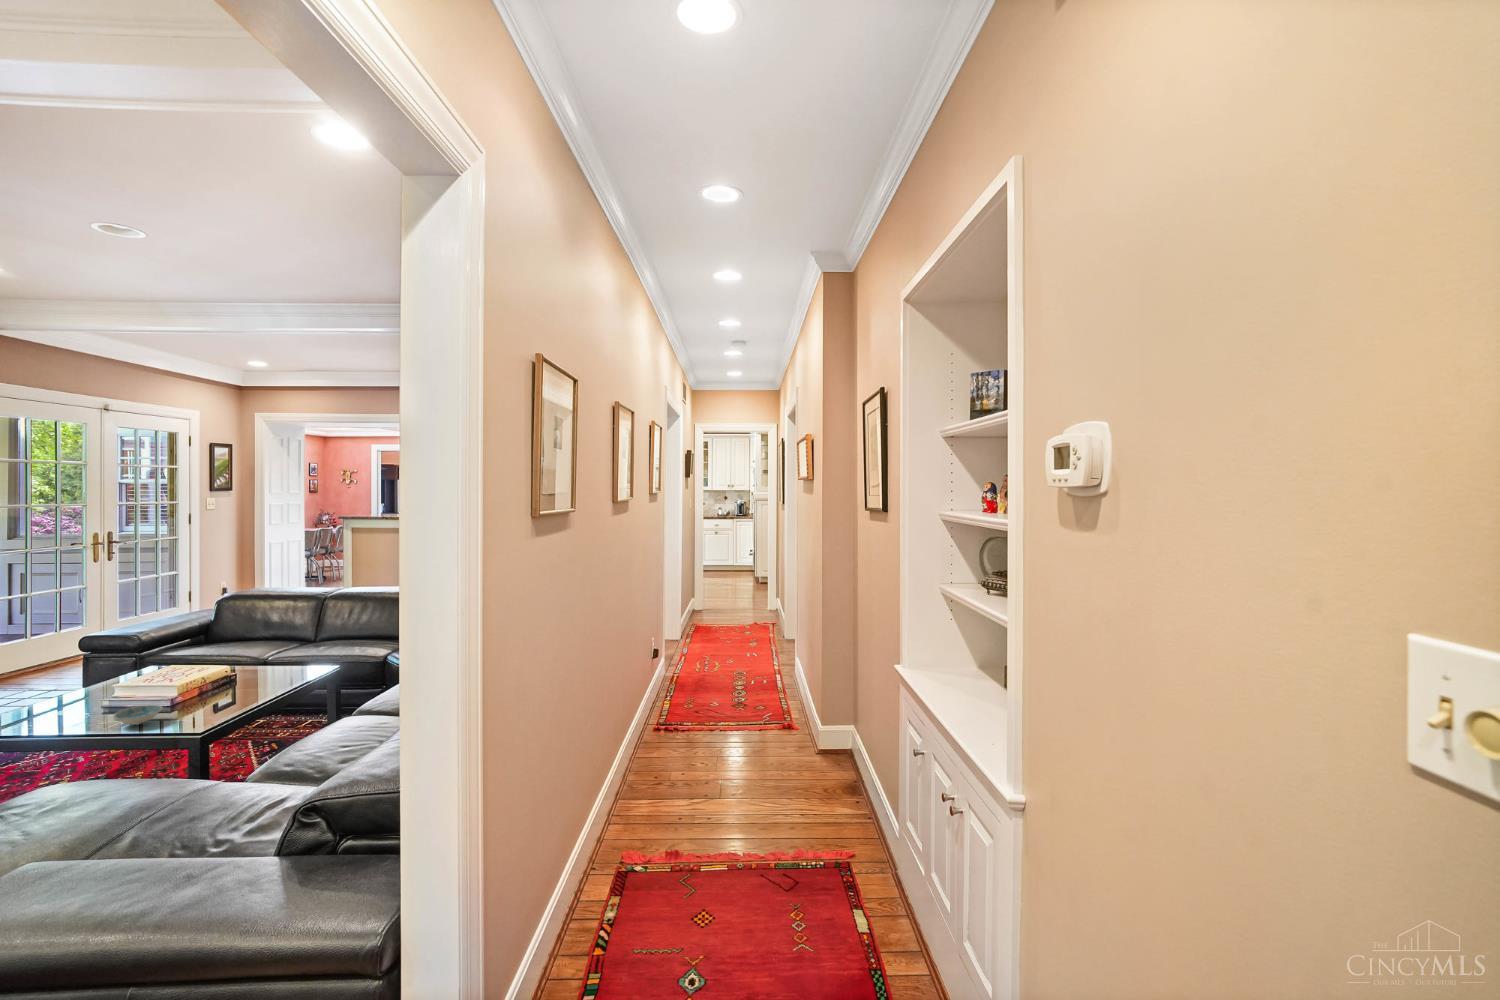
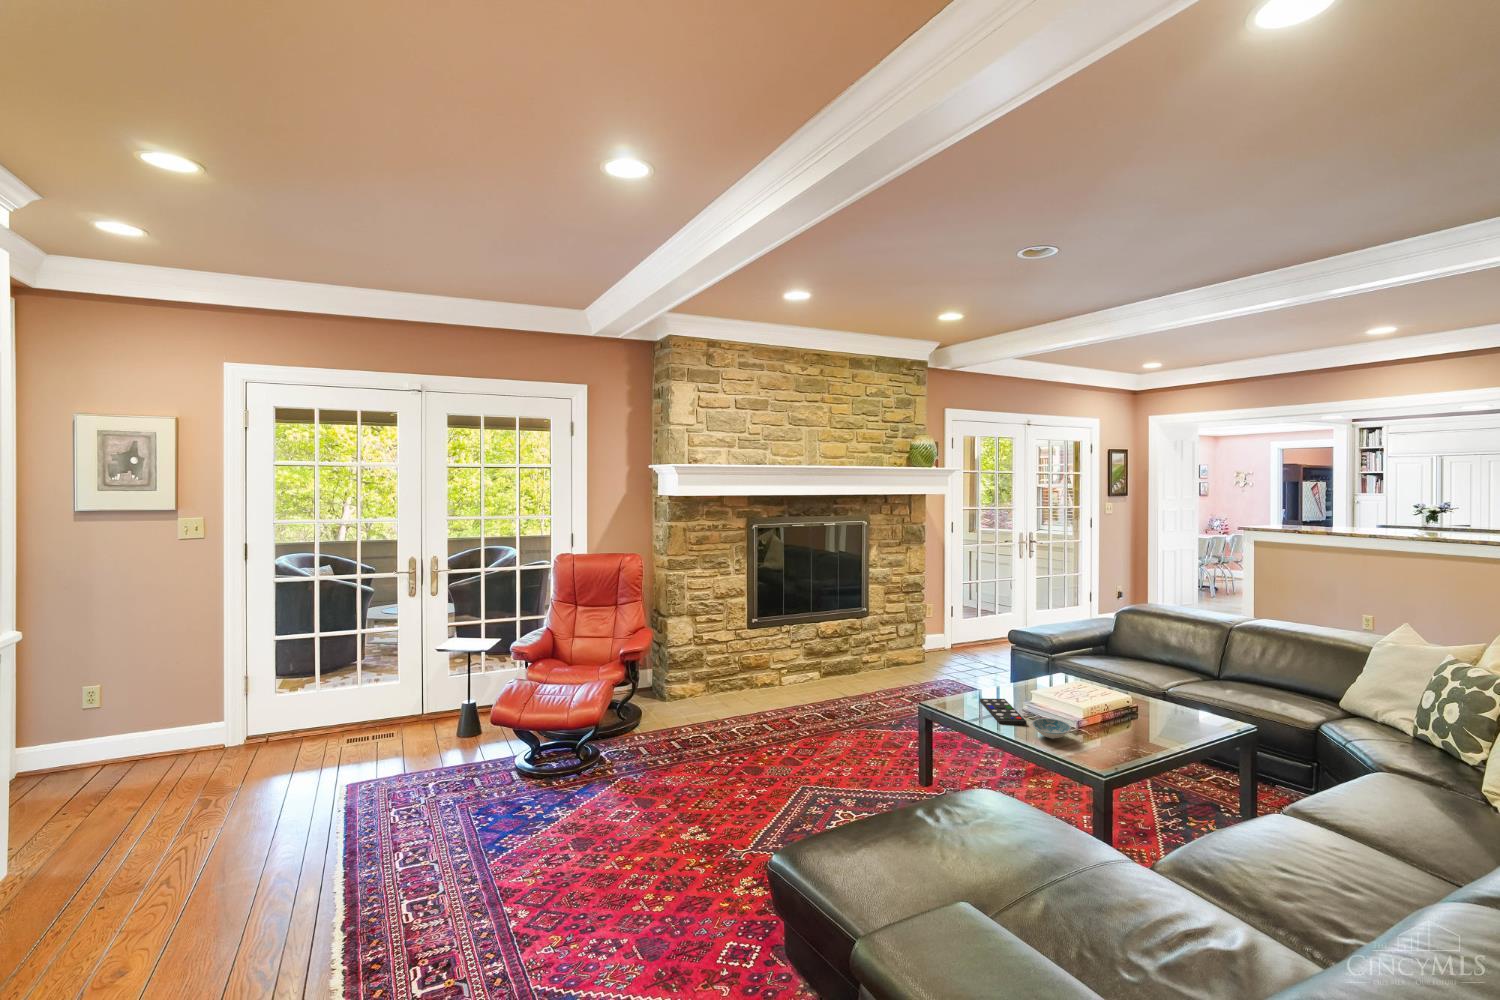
remote control: none [34,706,105,731] -> present [980,699,1026,725]

